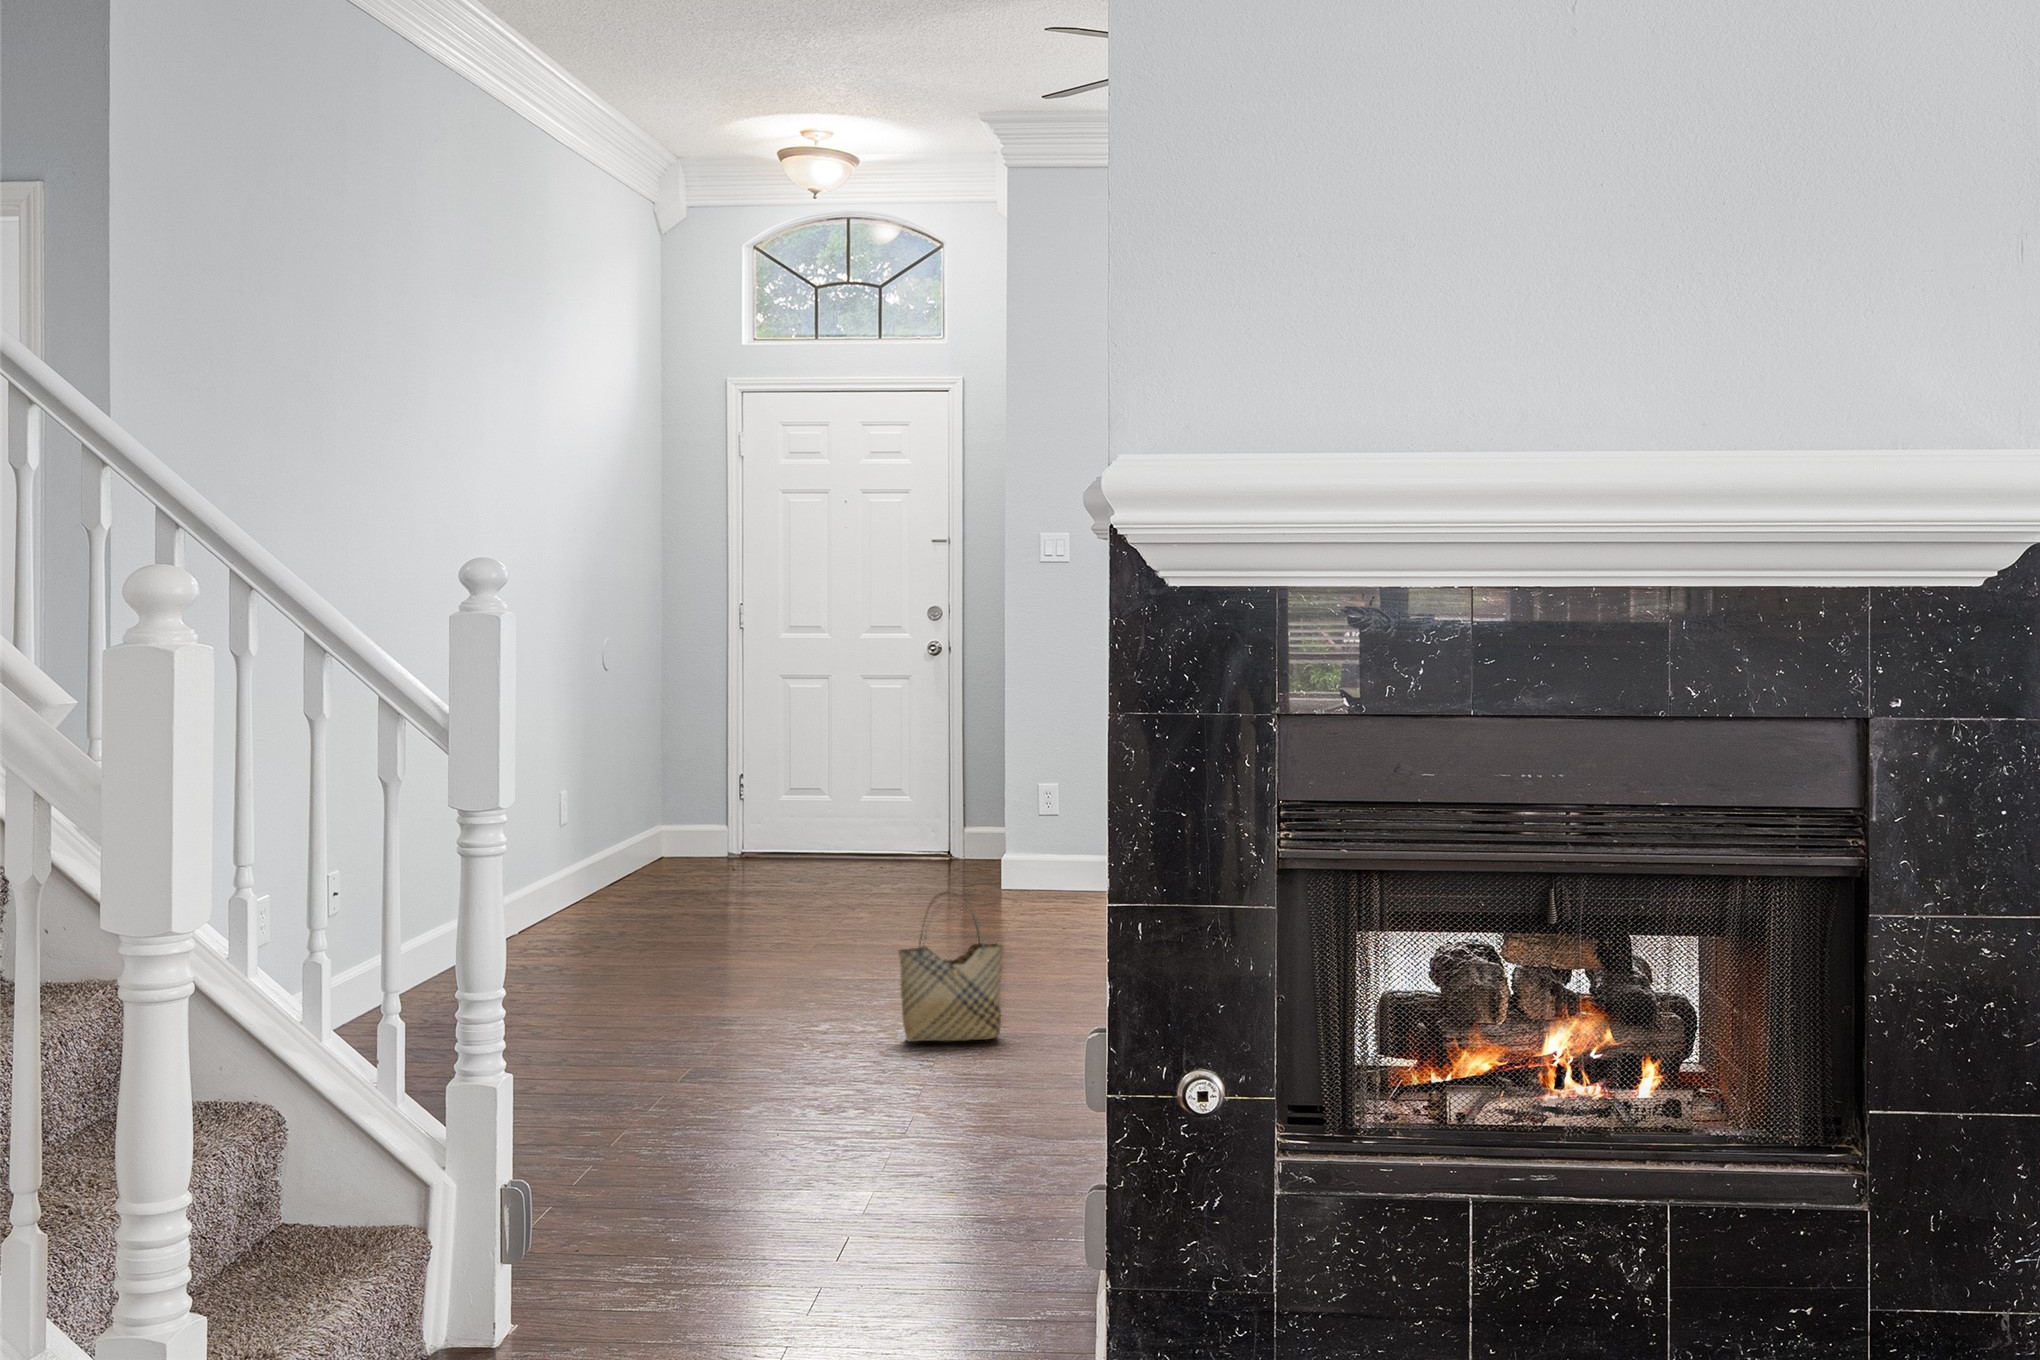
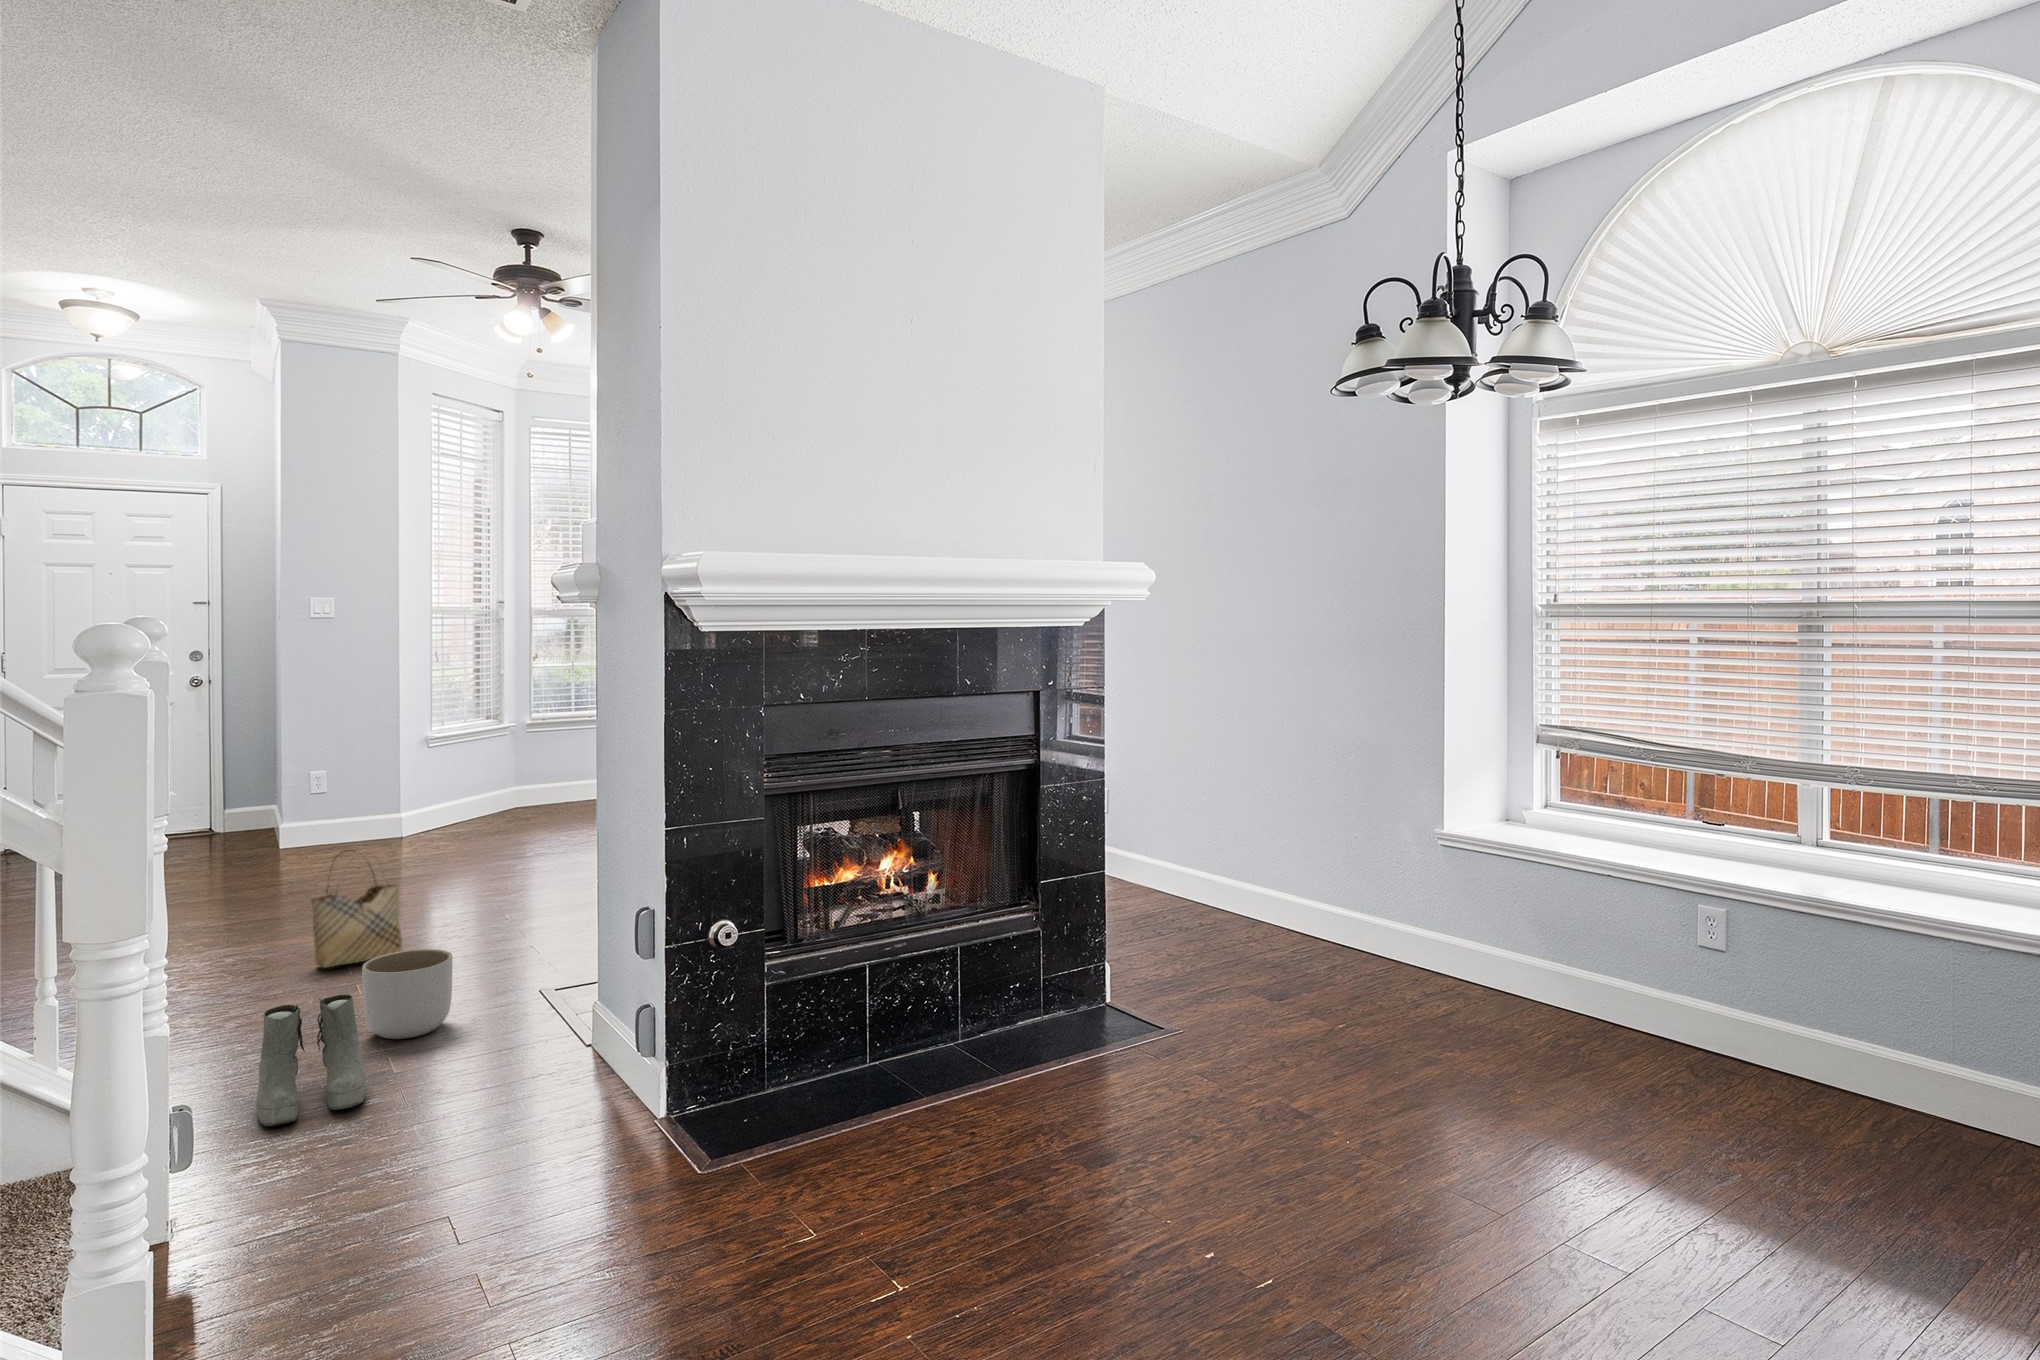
planter: none [869,1037,978,1158] -> present [362,949,453,1039]
boots: none [680,1083,816,1242] -> present [257,995,366,1126]

